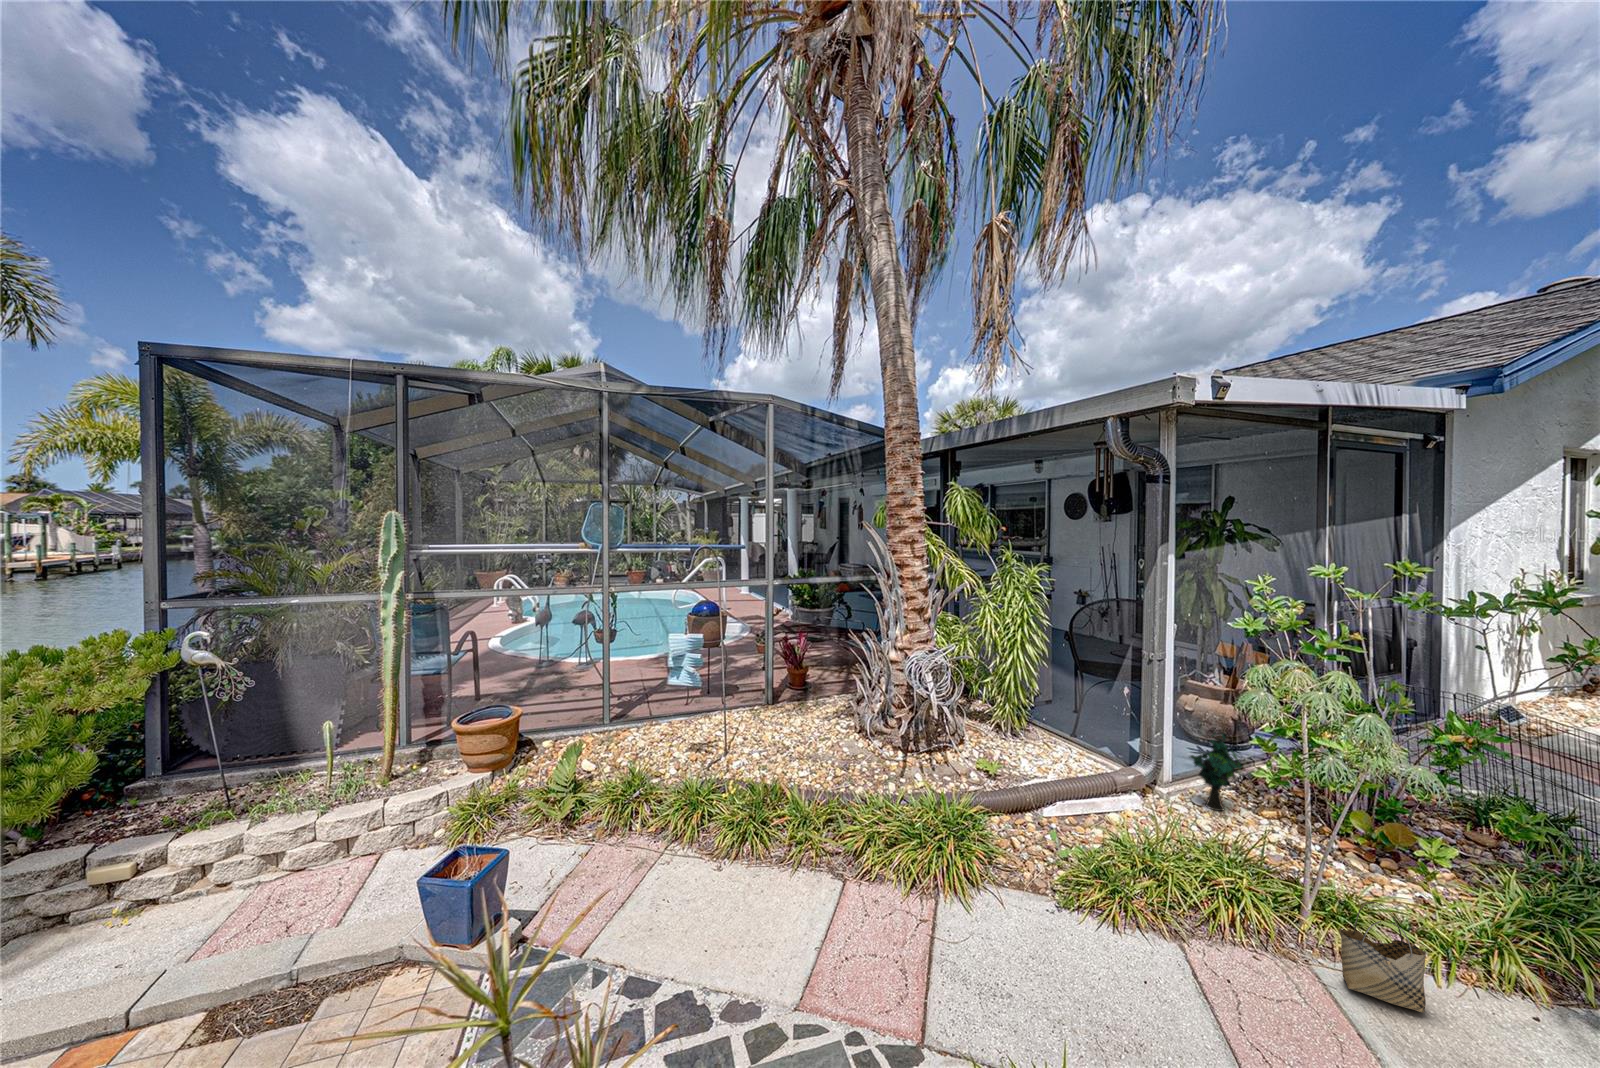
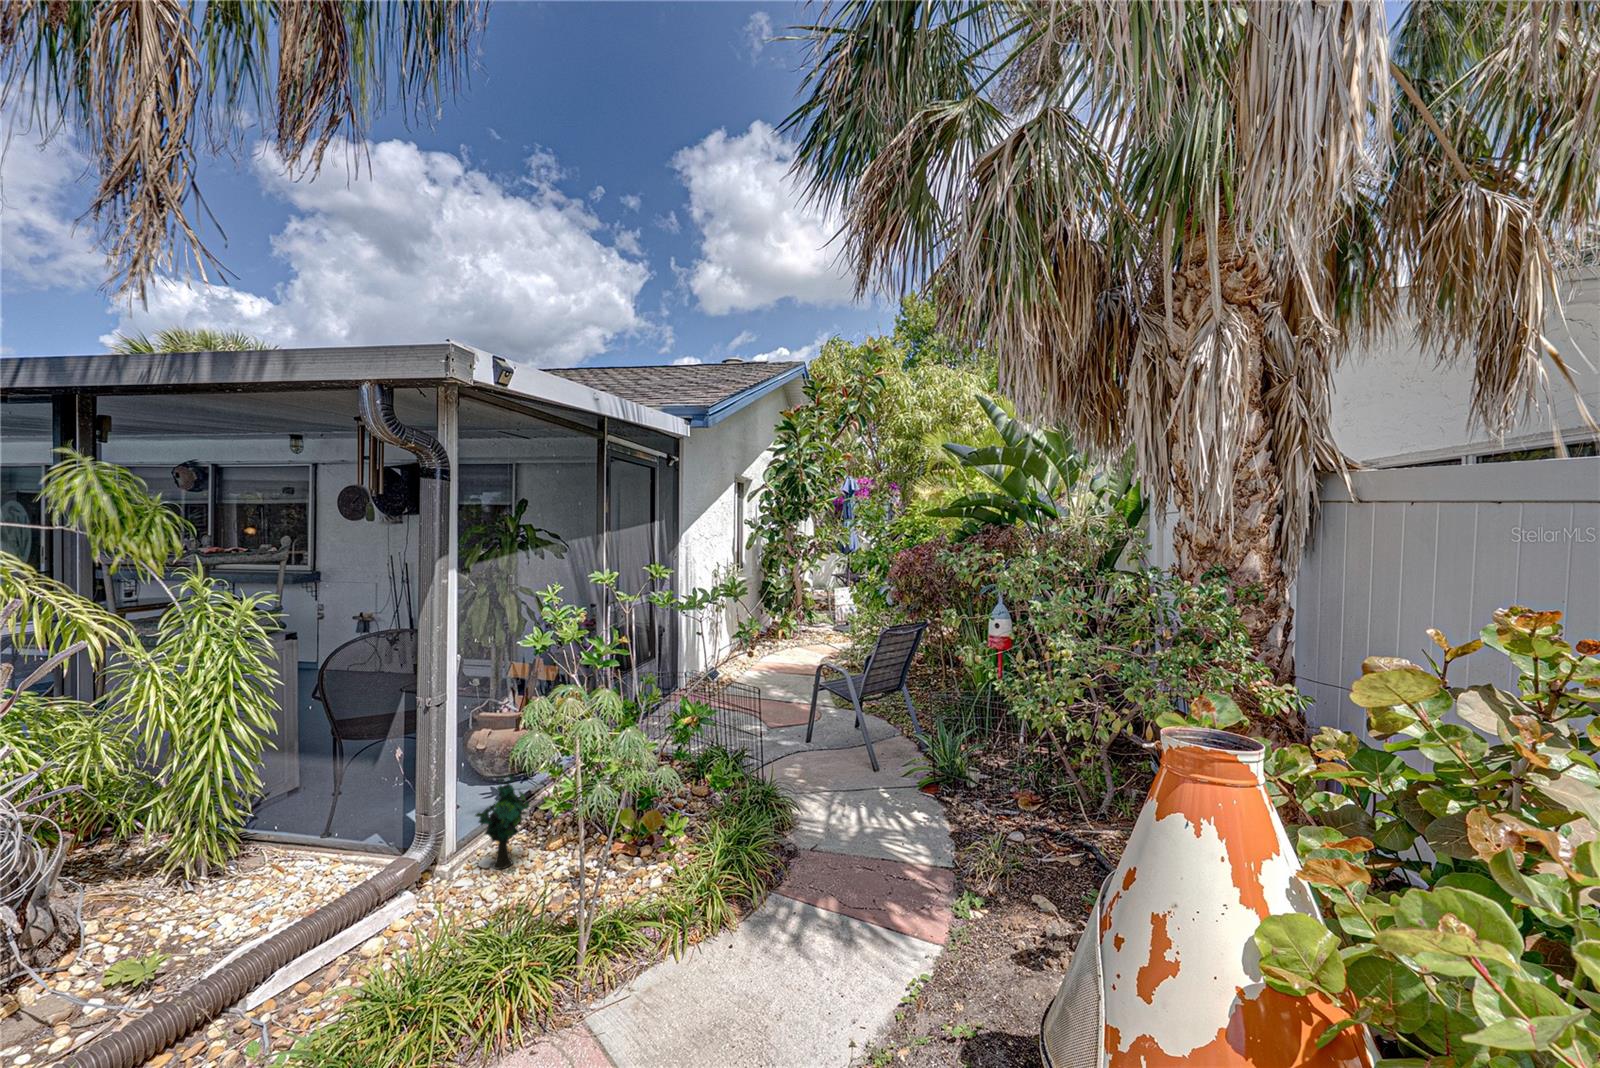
woven basket: present [1340,902,1426,1013] -> none [607,915,669,1023]

